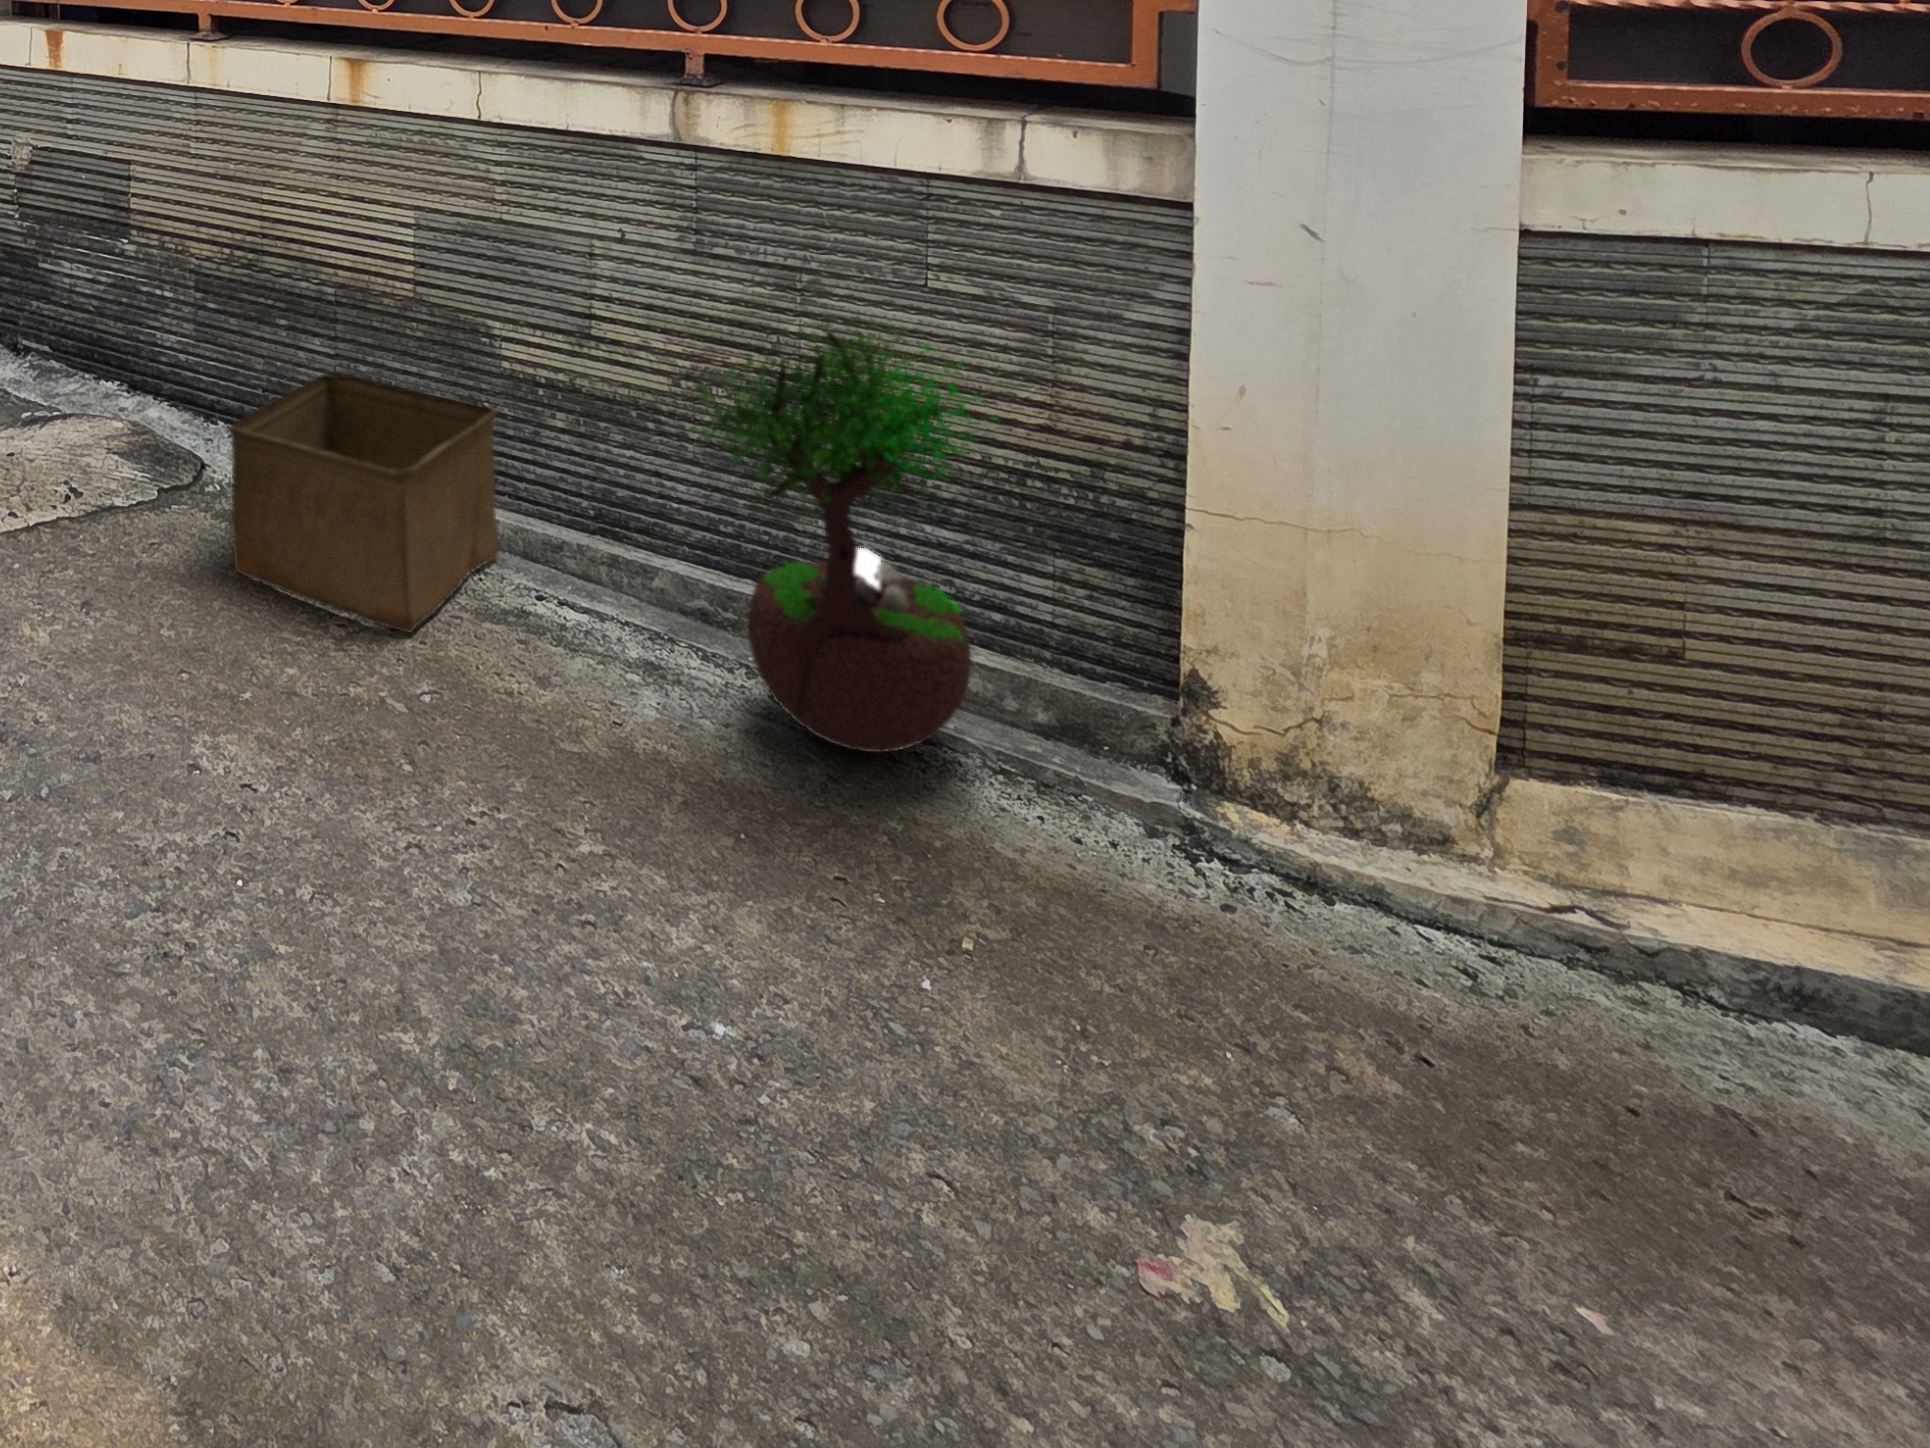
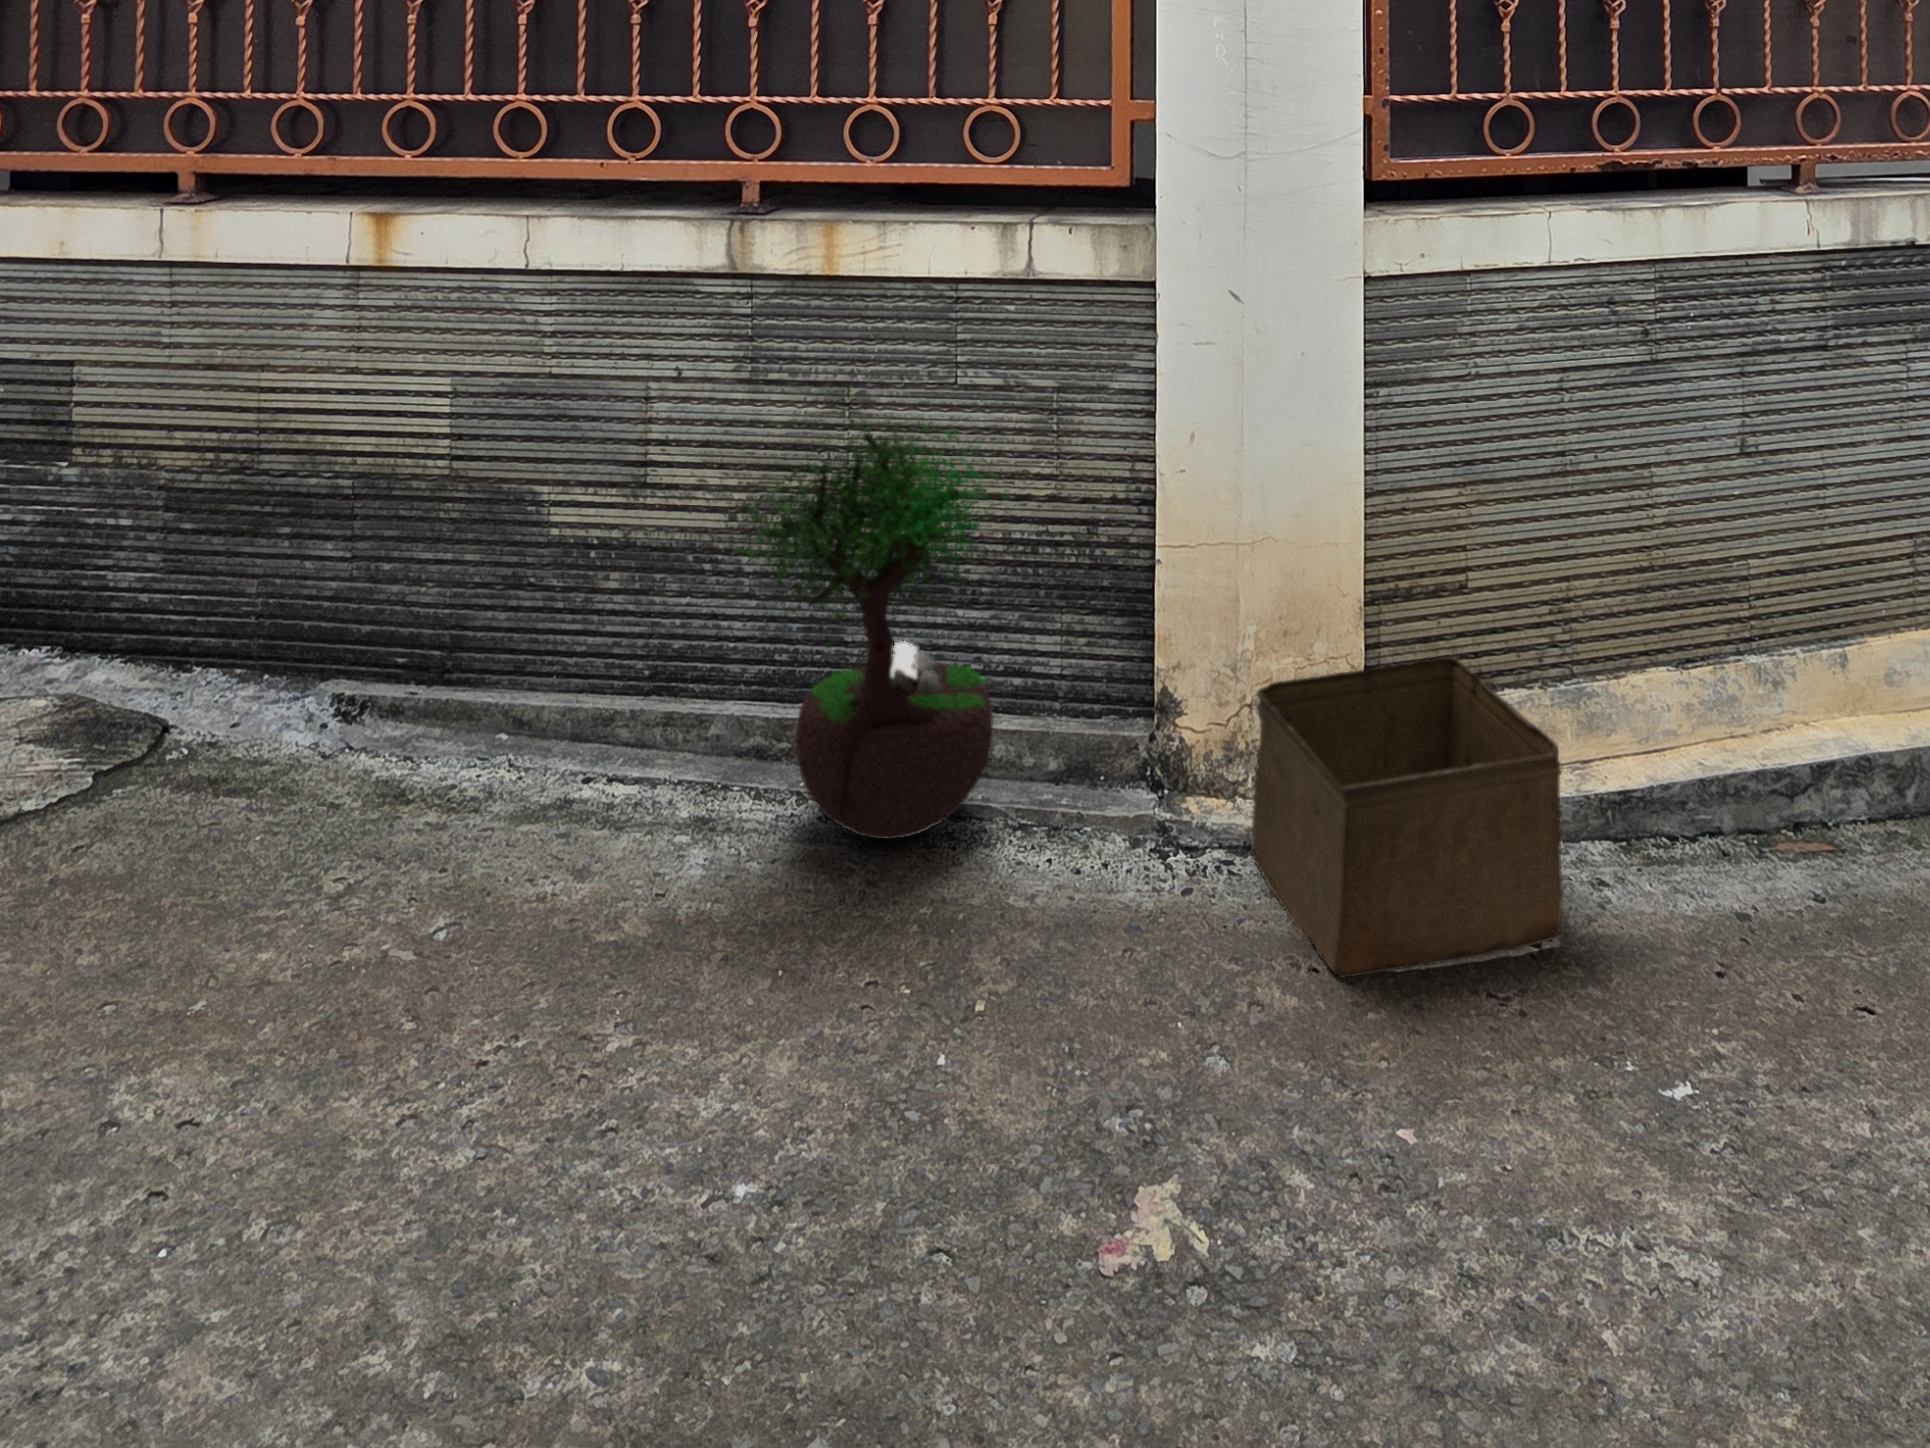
storage bin: present [227,374,499,633] -> present [1252,657,1562,978]

